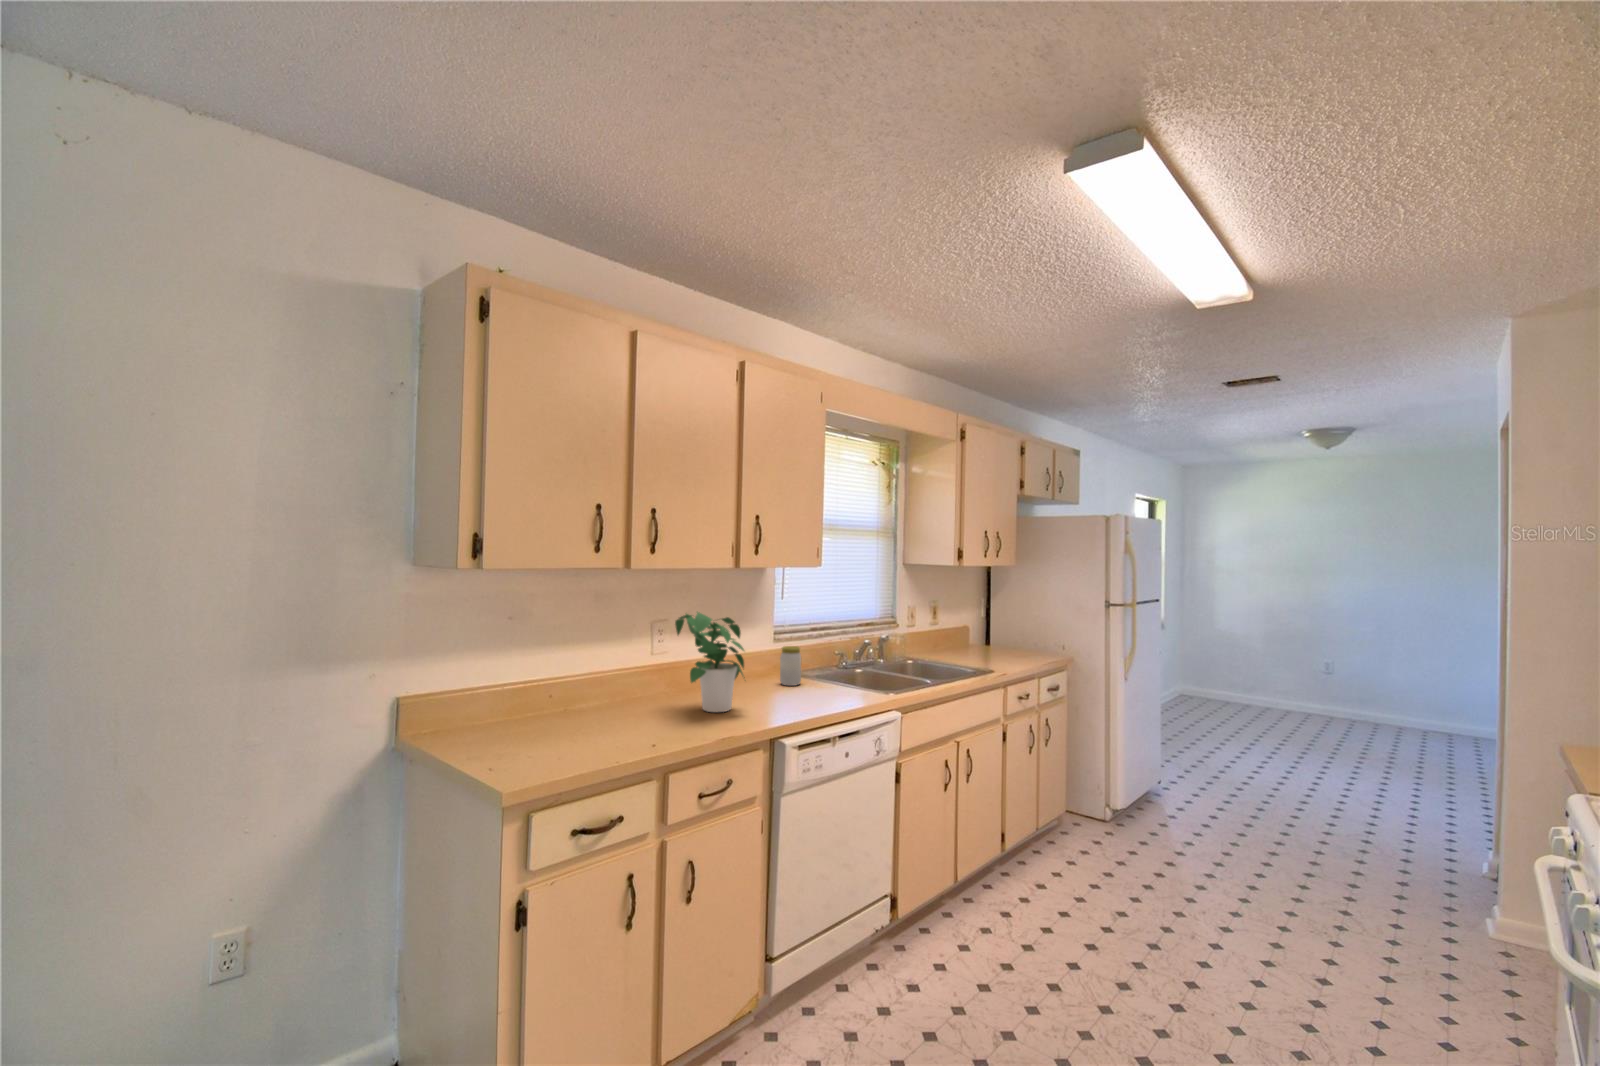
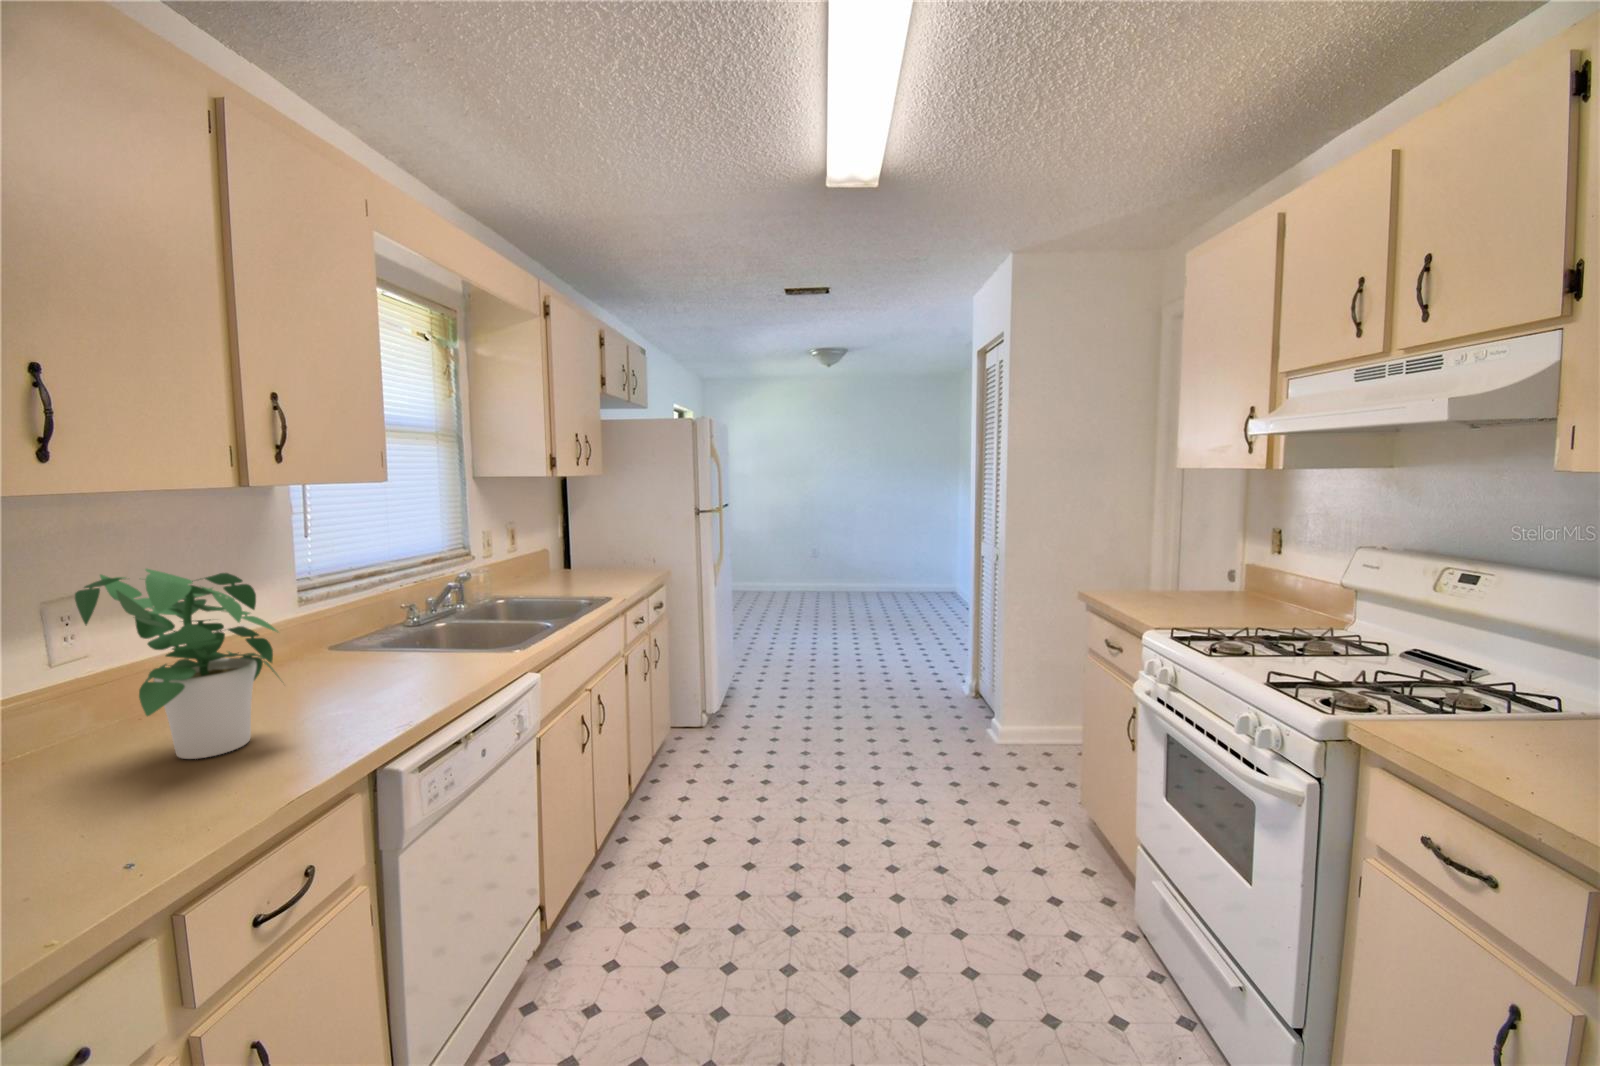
jar: present [780,646,801,686] -> none [321,606,364,670]

